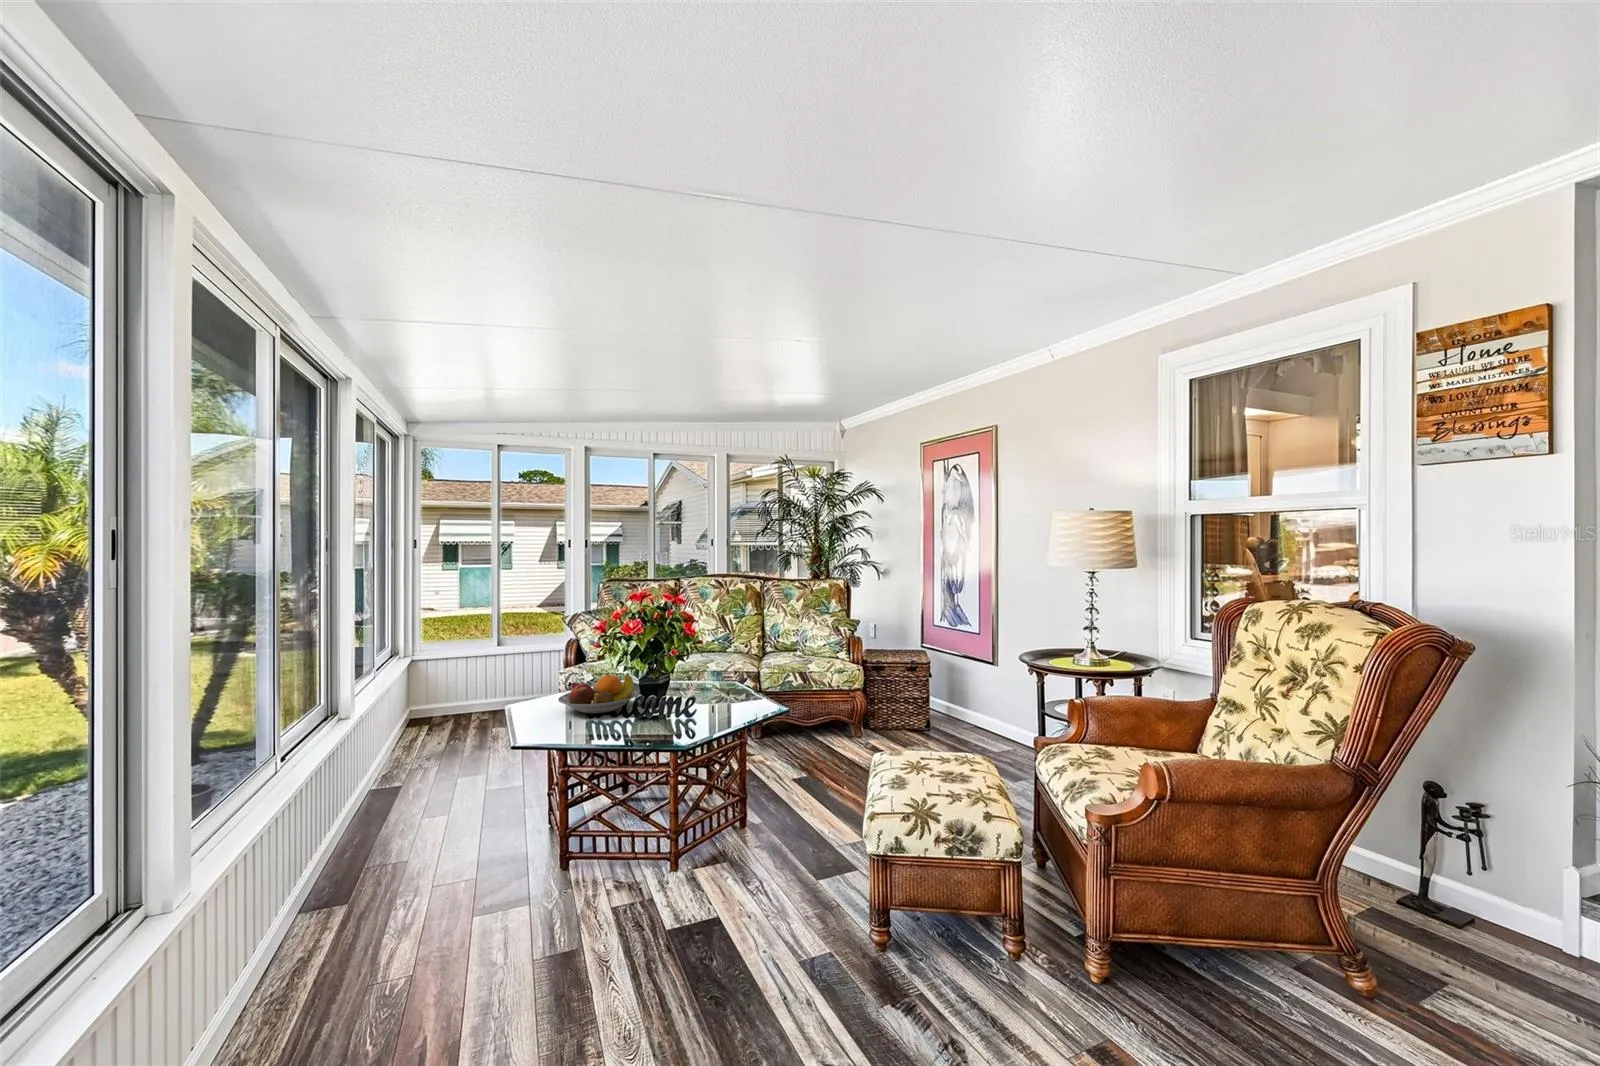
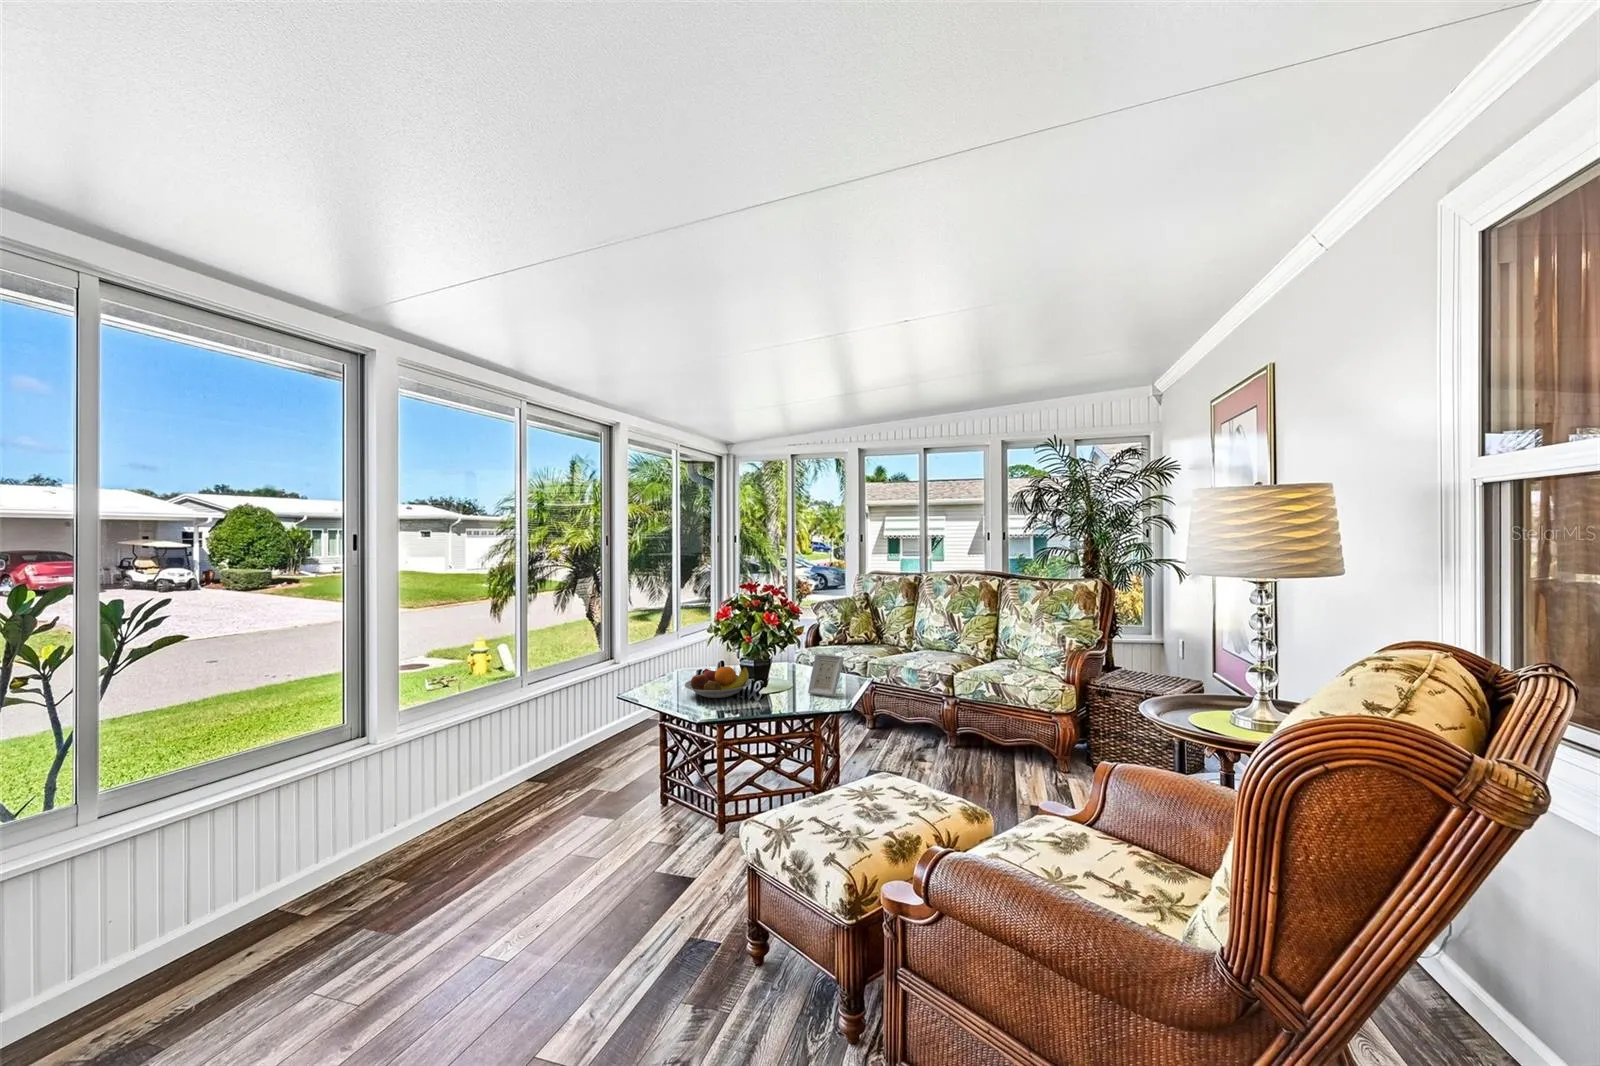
picture frame: none [692,651,727,695] -> present [808,654,844,696]

